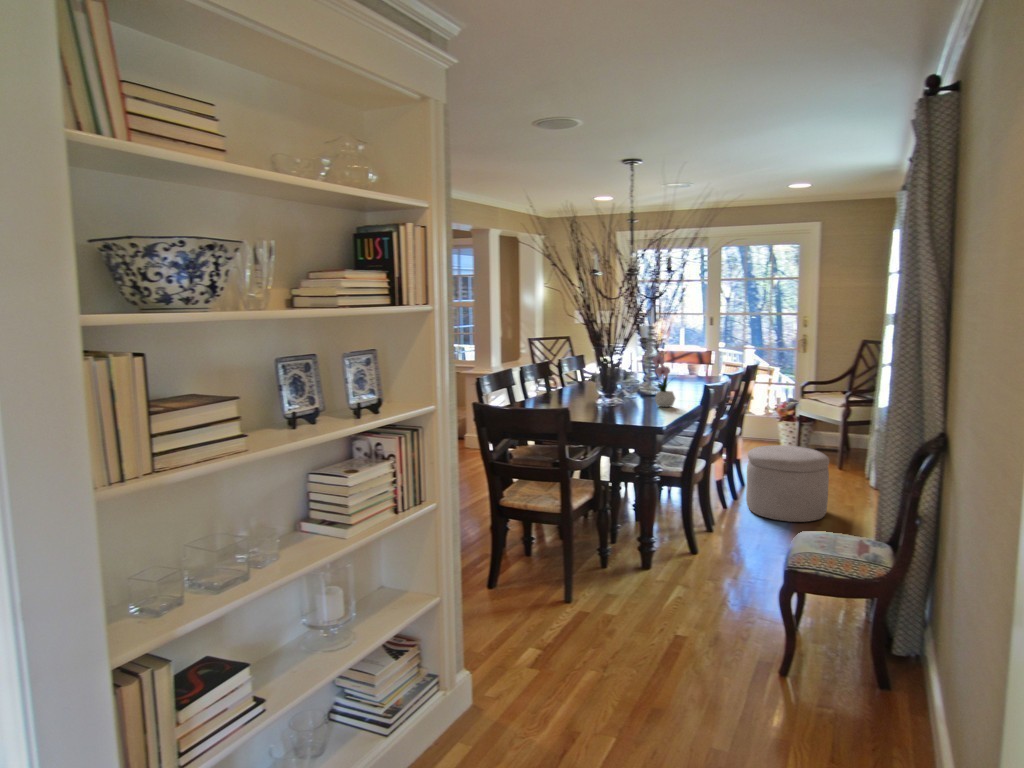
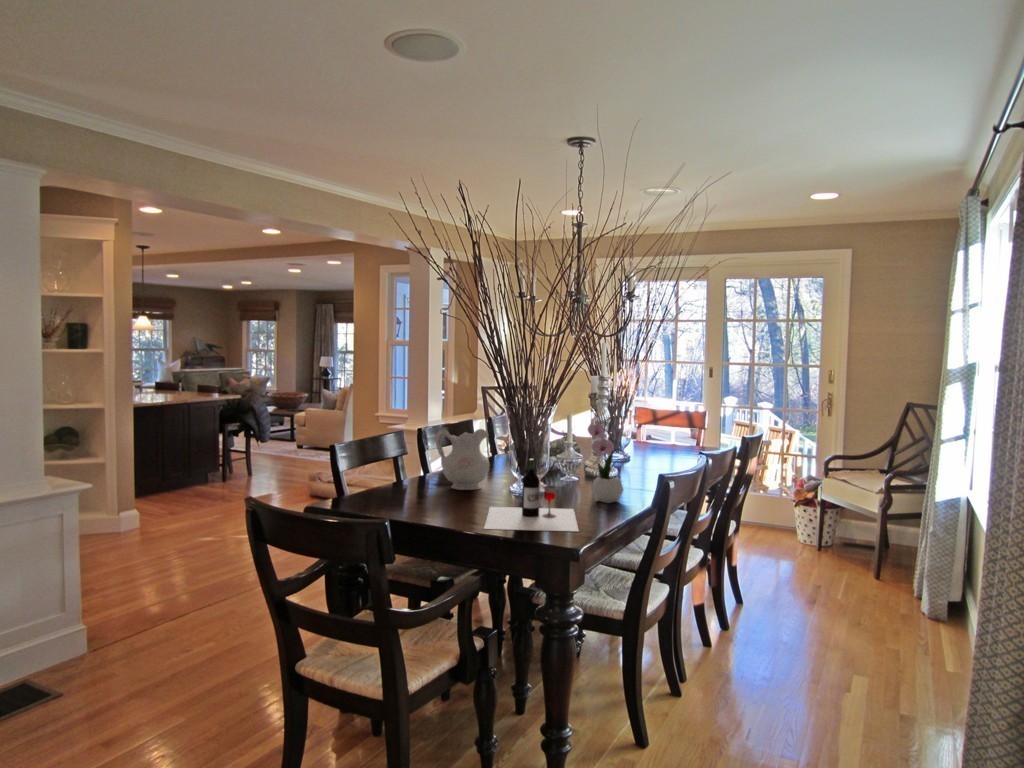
ceramic pitcher: none [547,363,583,404] -> present [436,427,489,490]
wine bottle: none [593,378,658,421] -> present [484,459,578,531]
ottoman: present [746,445,829,522] -> none [739,555,862,681]

